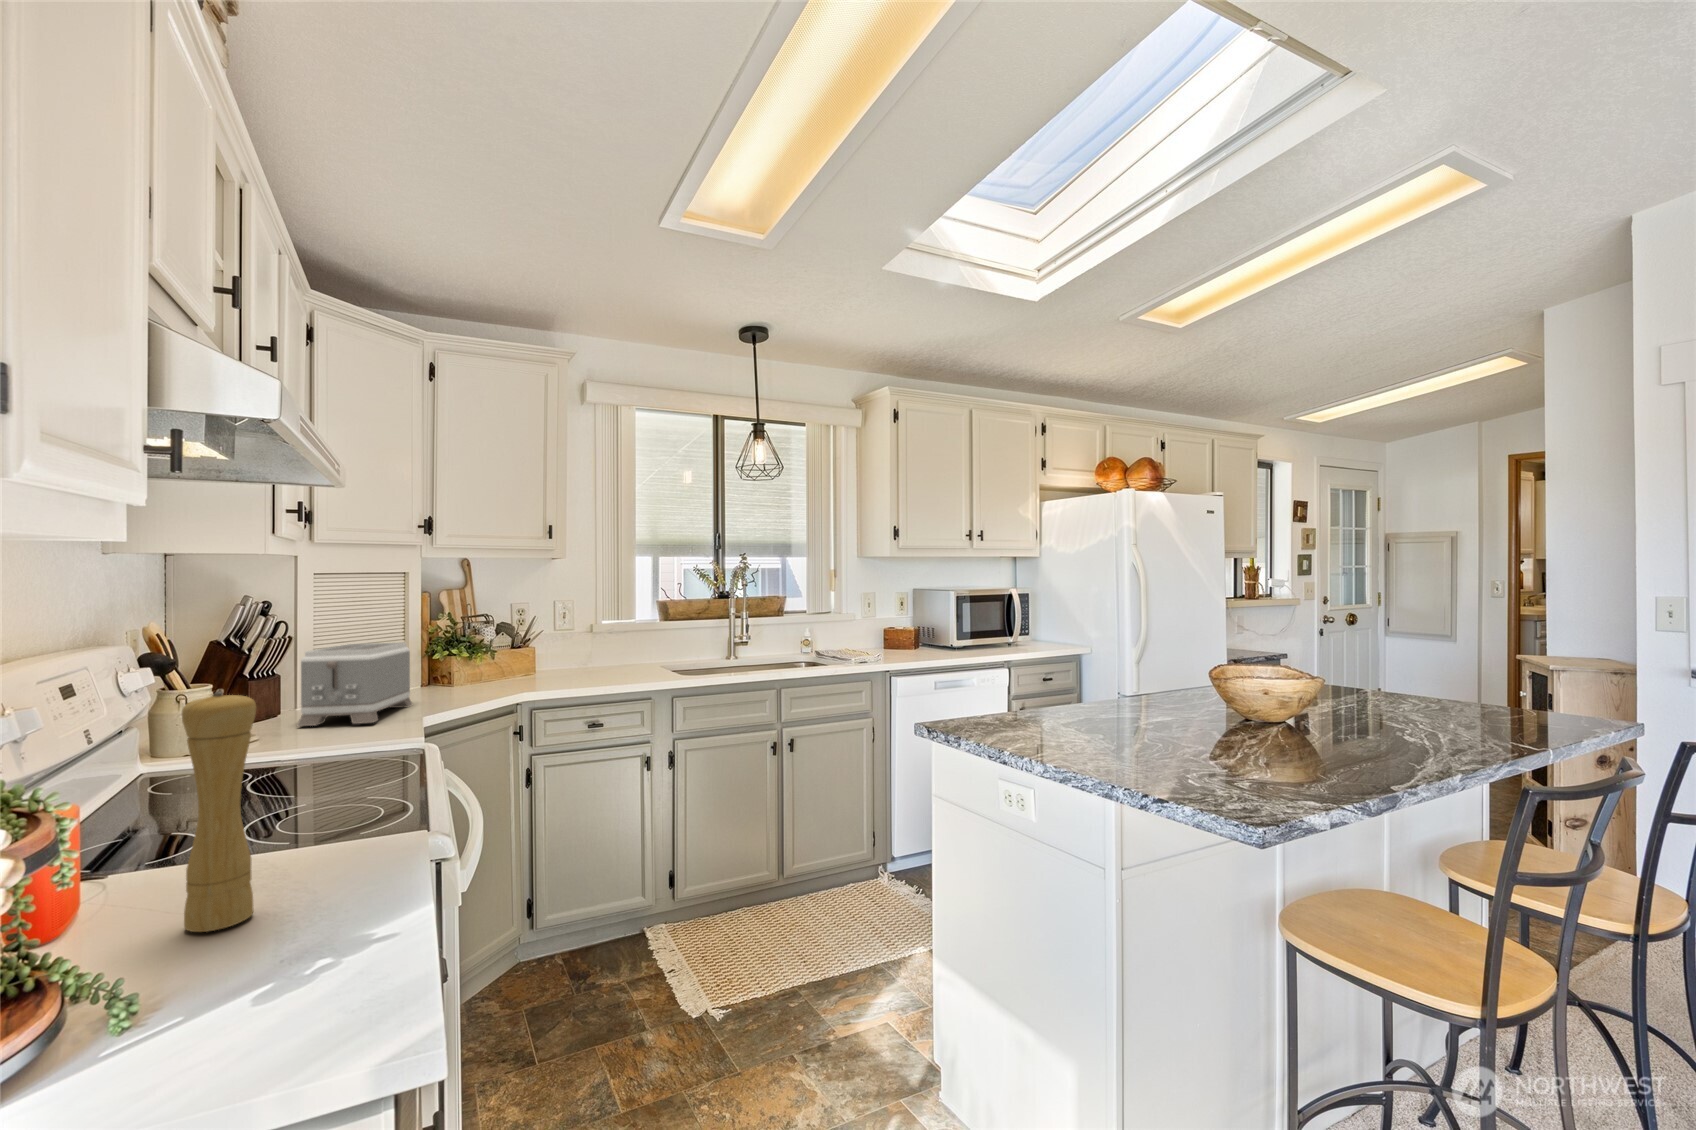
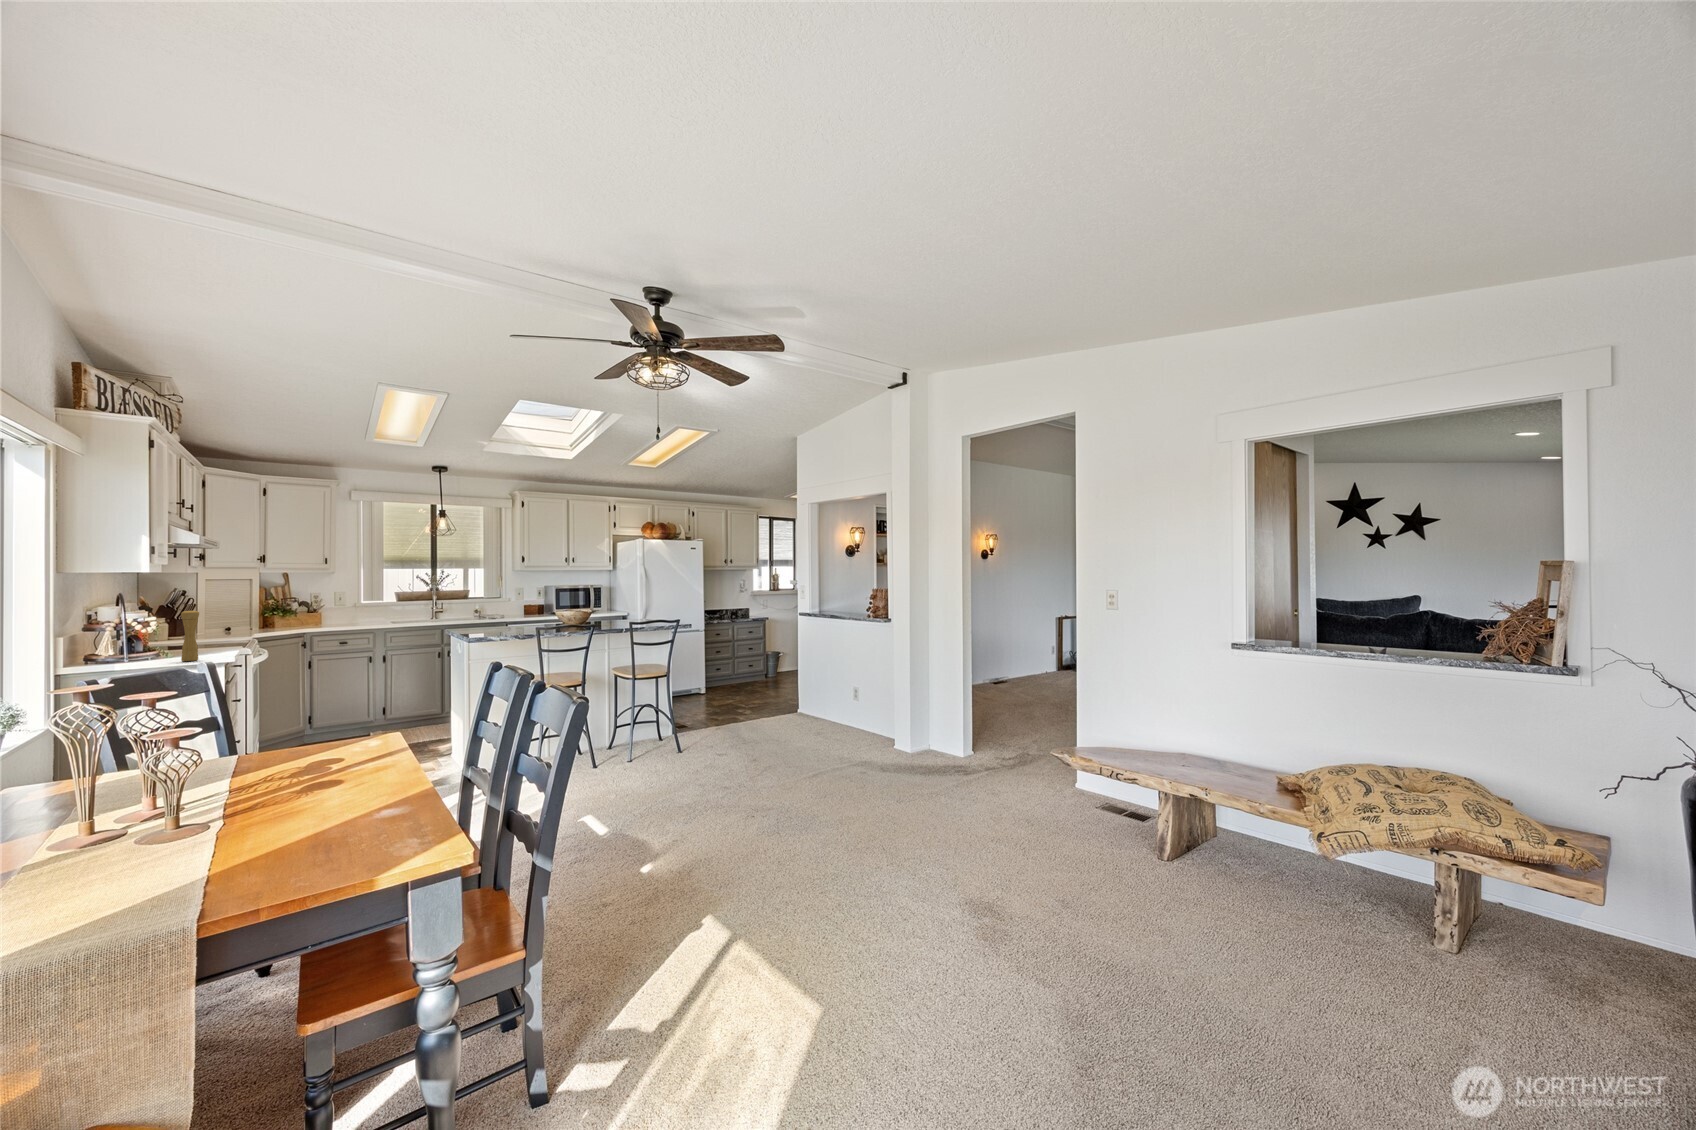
toaster: present [297,642,412,726] -> none [201,608,253,638]

